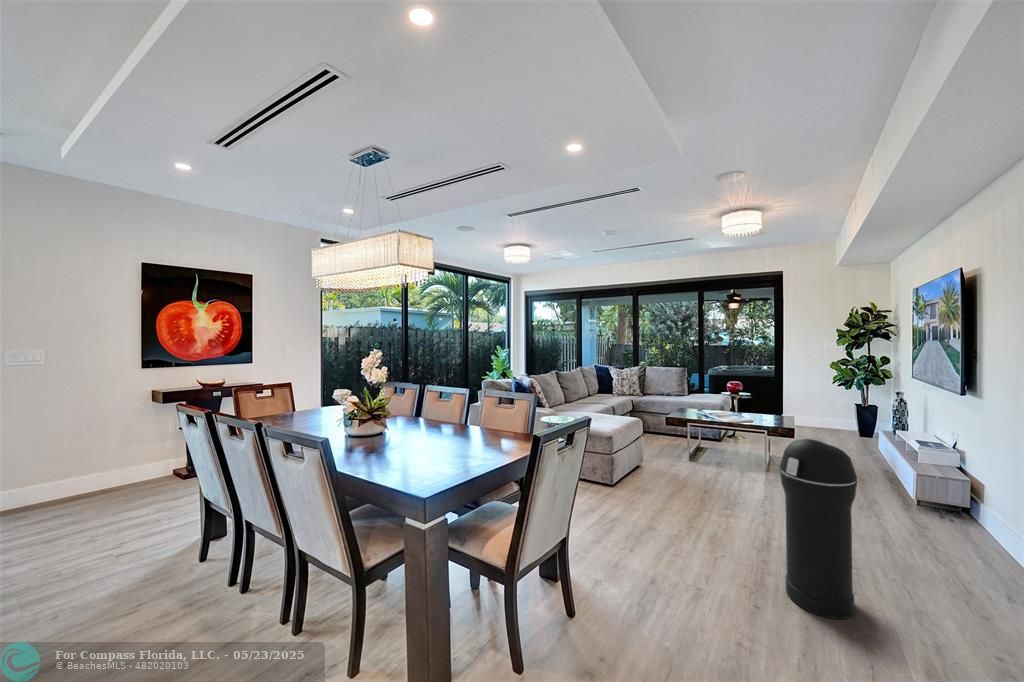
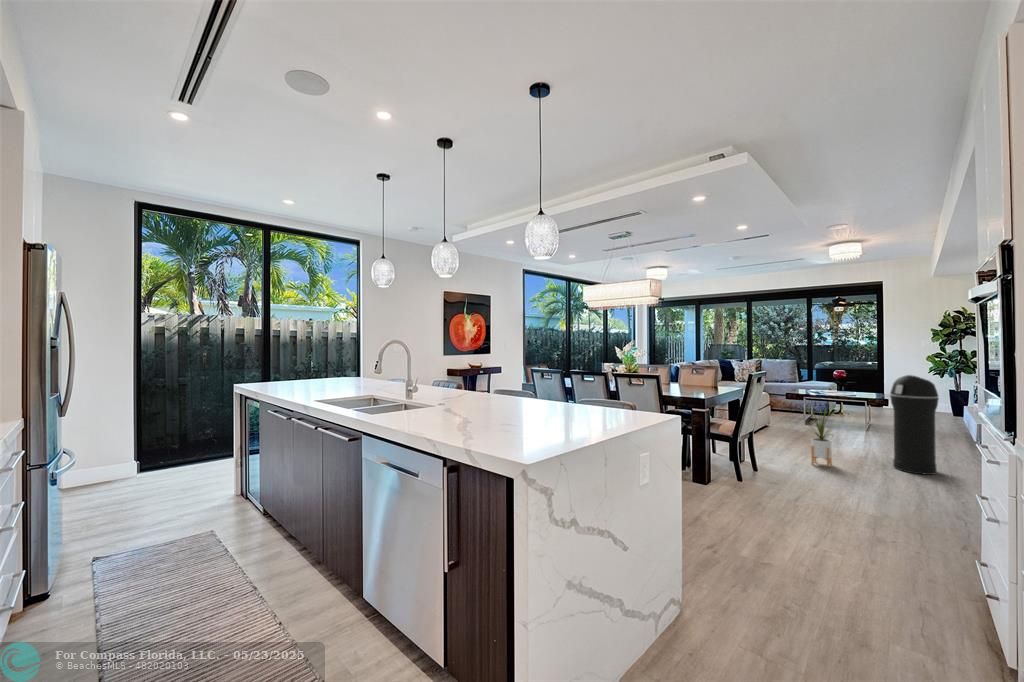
house plant: none [641,476,706,601] -> present [811,410,839,467]

